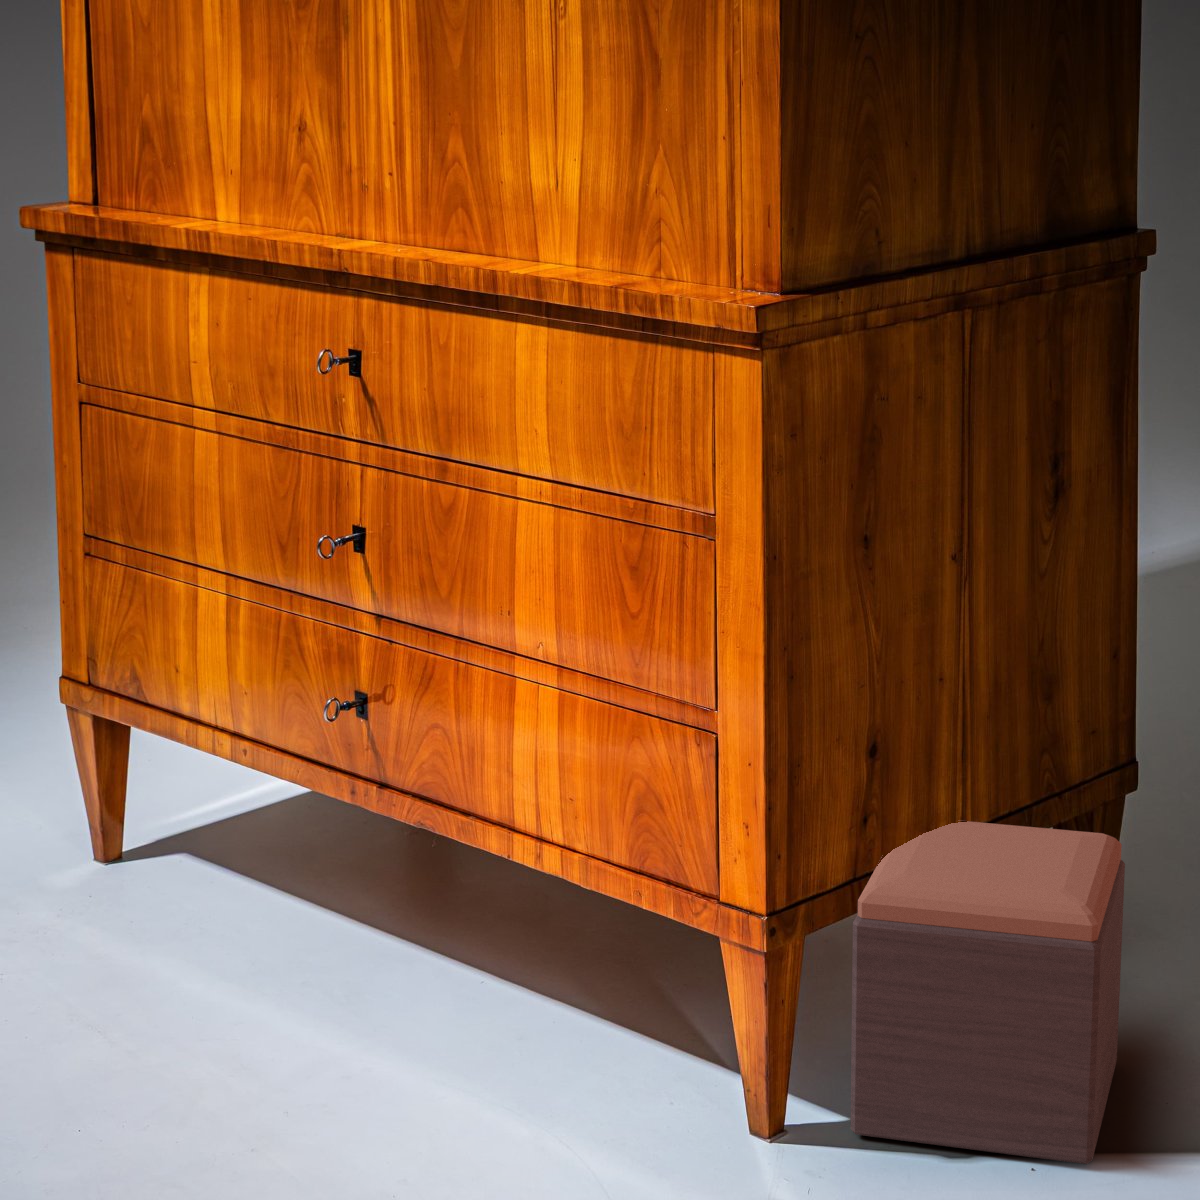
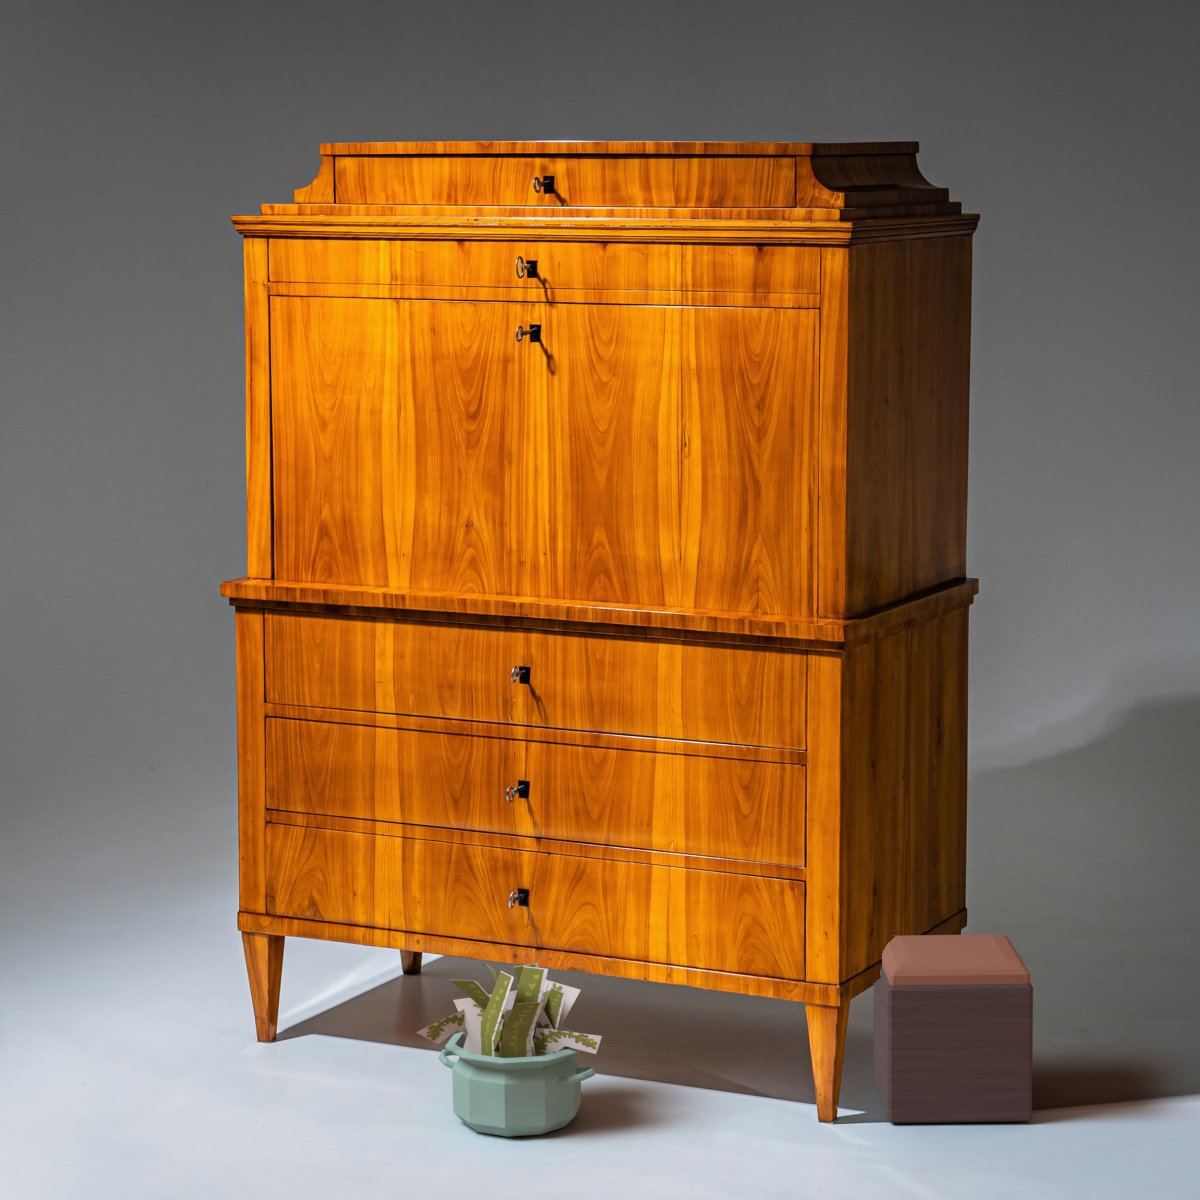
decorative plant: none [127,801,416,1082] -> present [417,963,602,1136]

